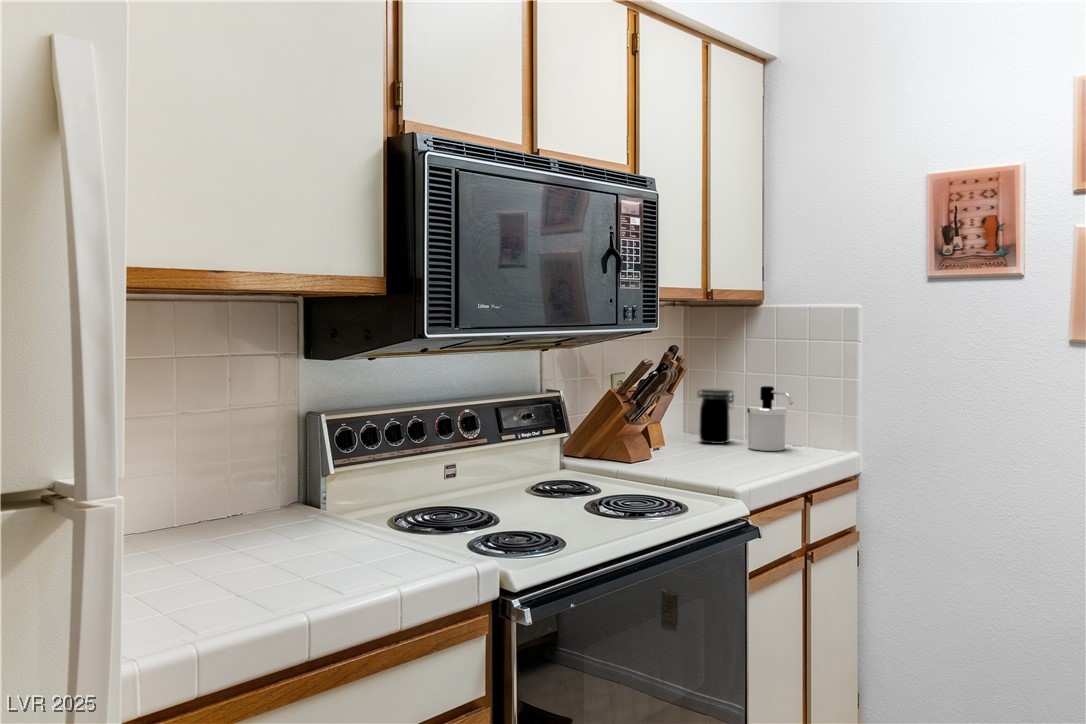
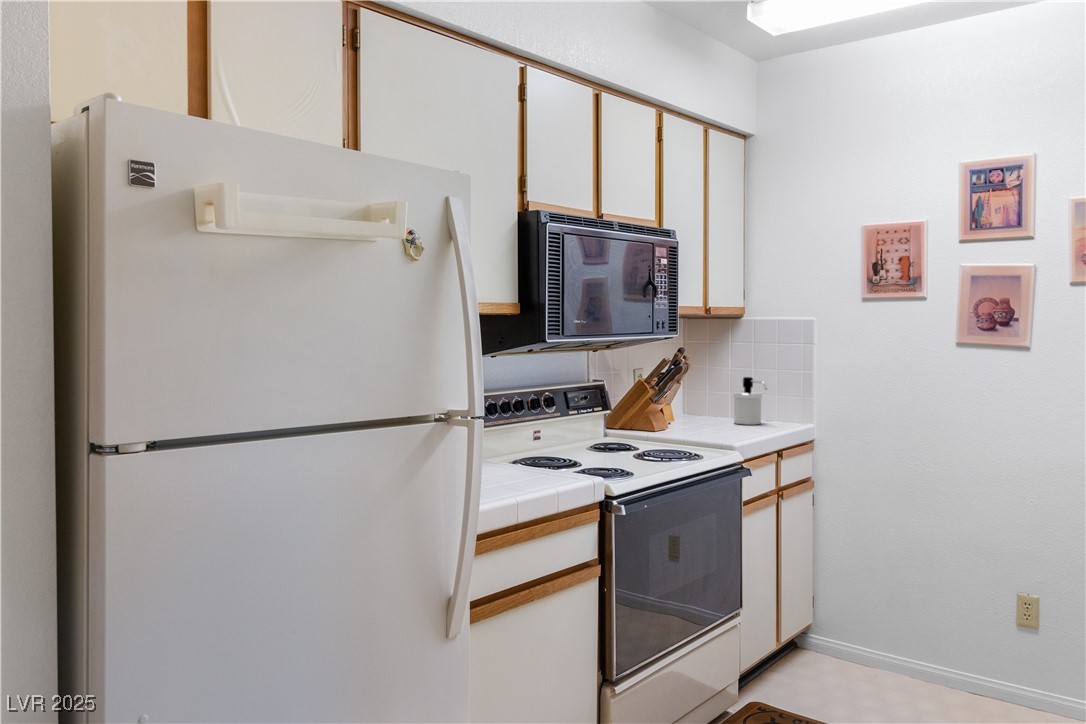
jar: present [698,388,734,444] -> none [694,380,723,421]

